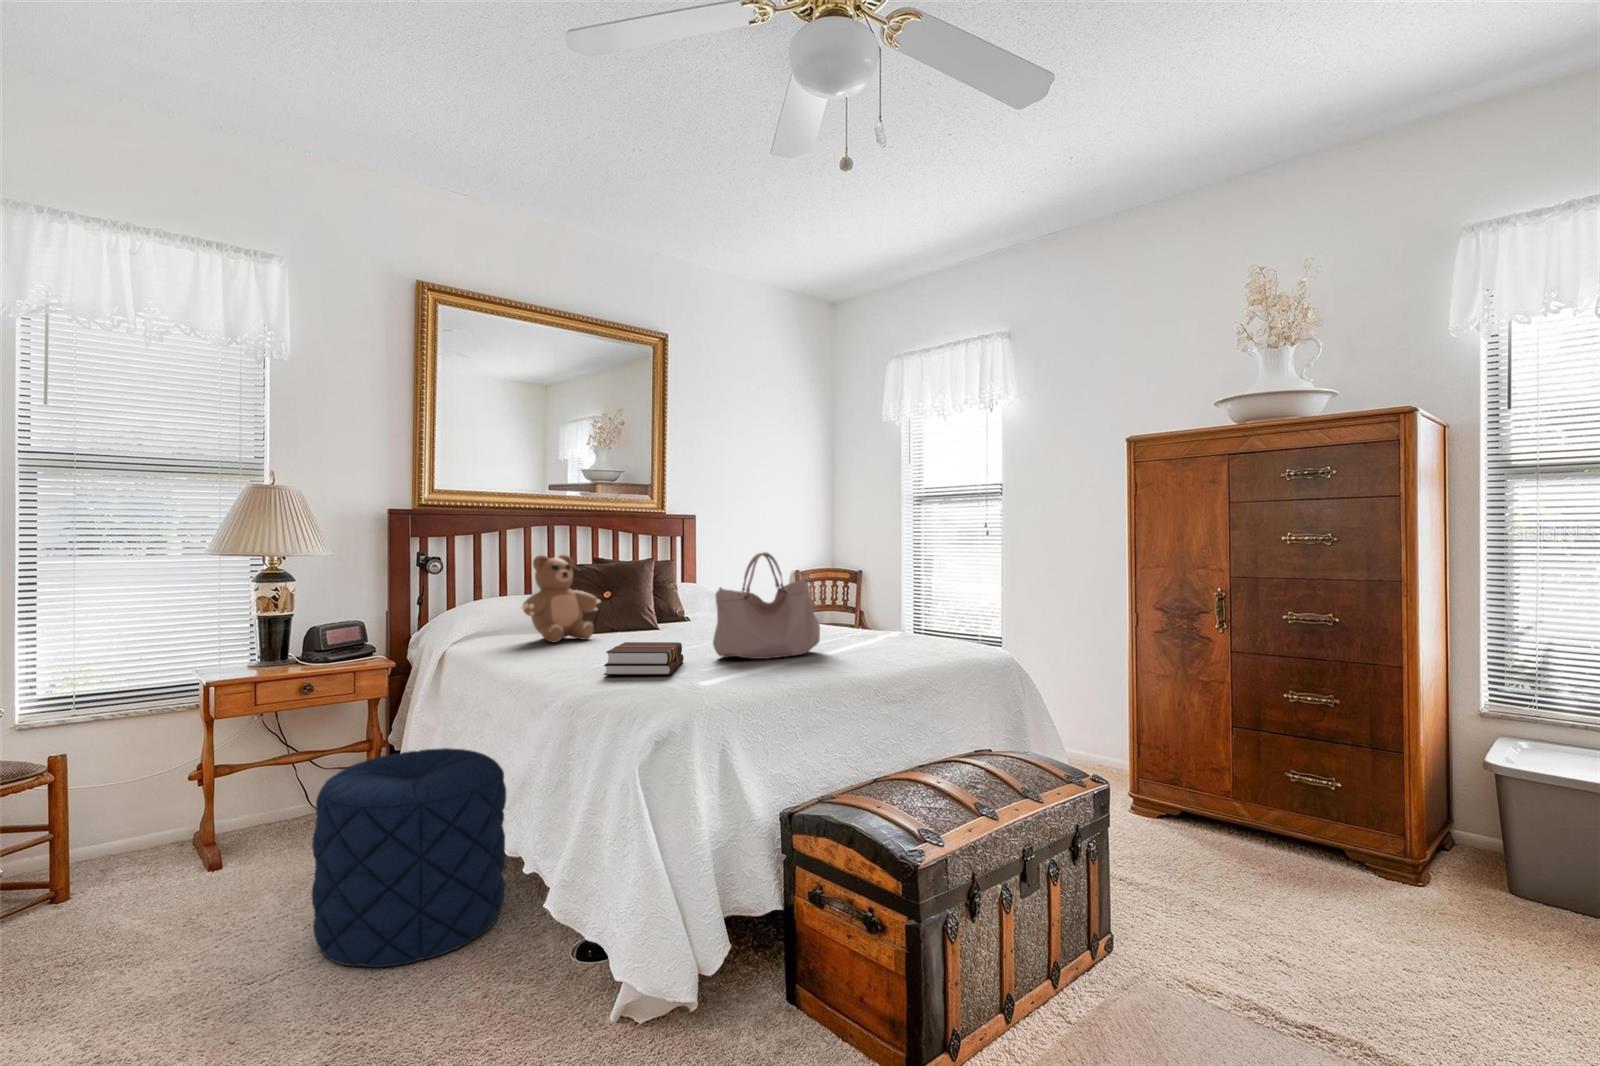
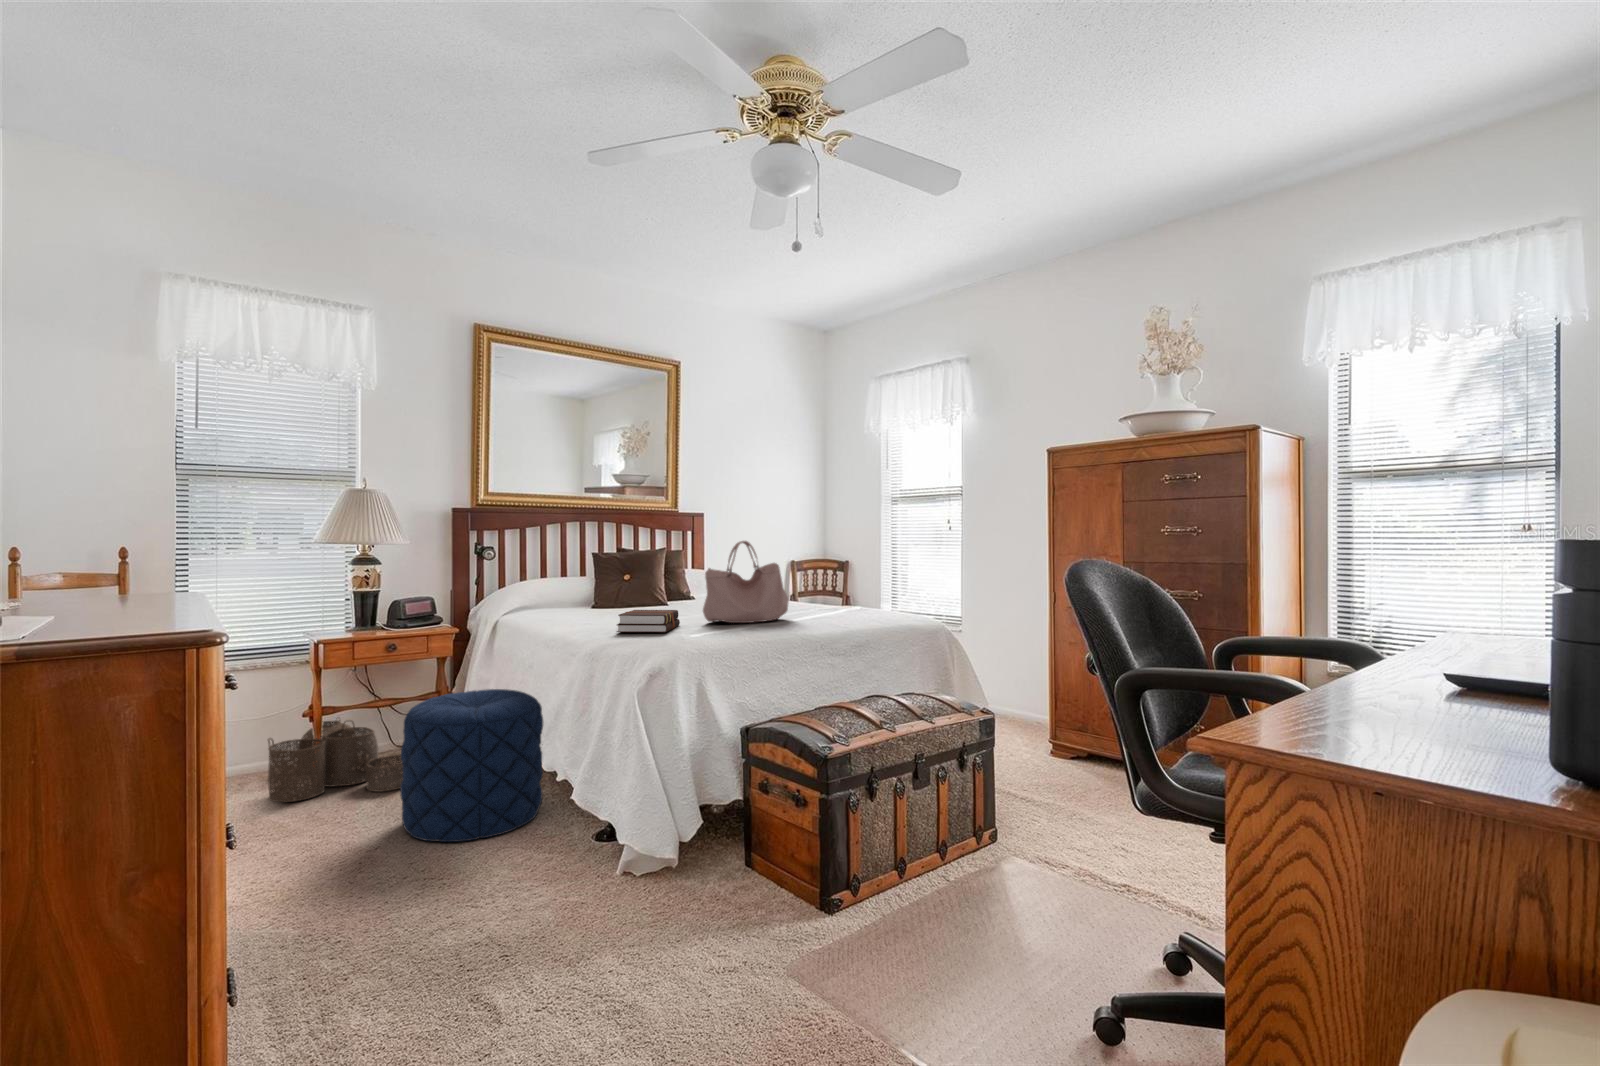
teddy bear: present [522,555,600,642] -> none [556,544,621,613]
woven basket: none [135,778,341,902] -> present [268,720,403,802]

